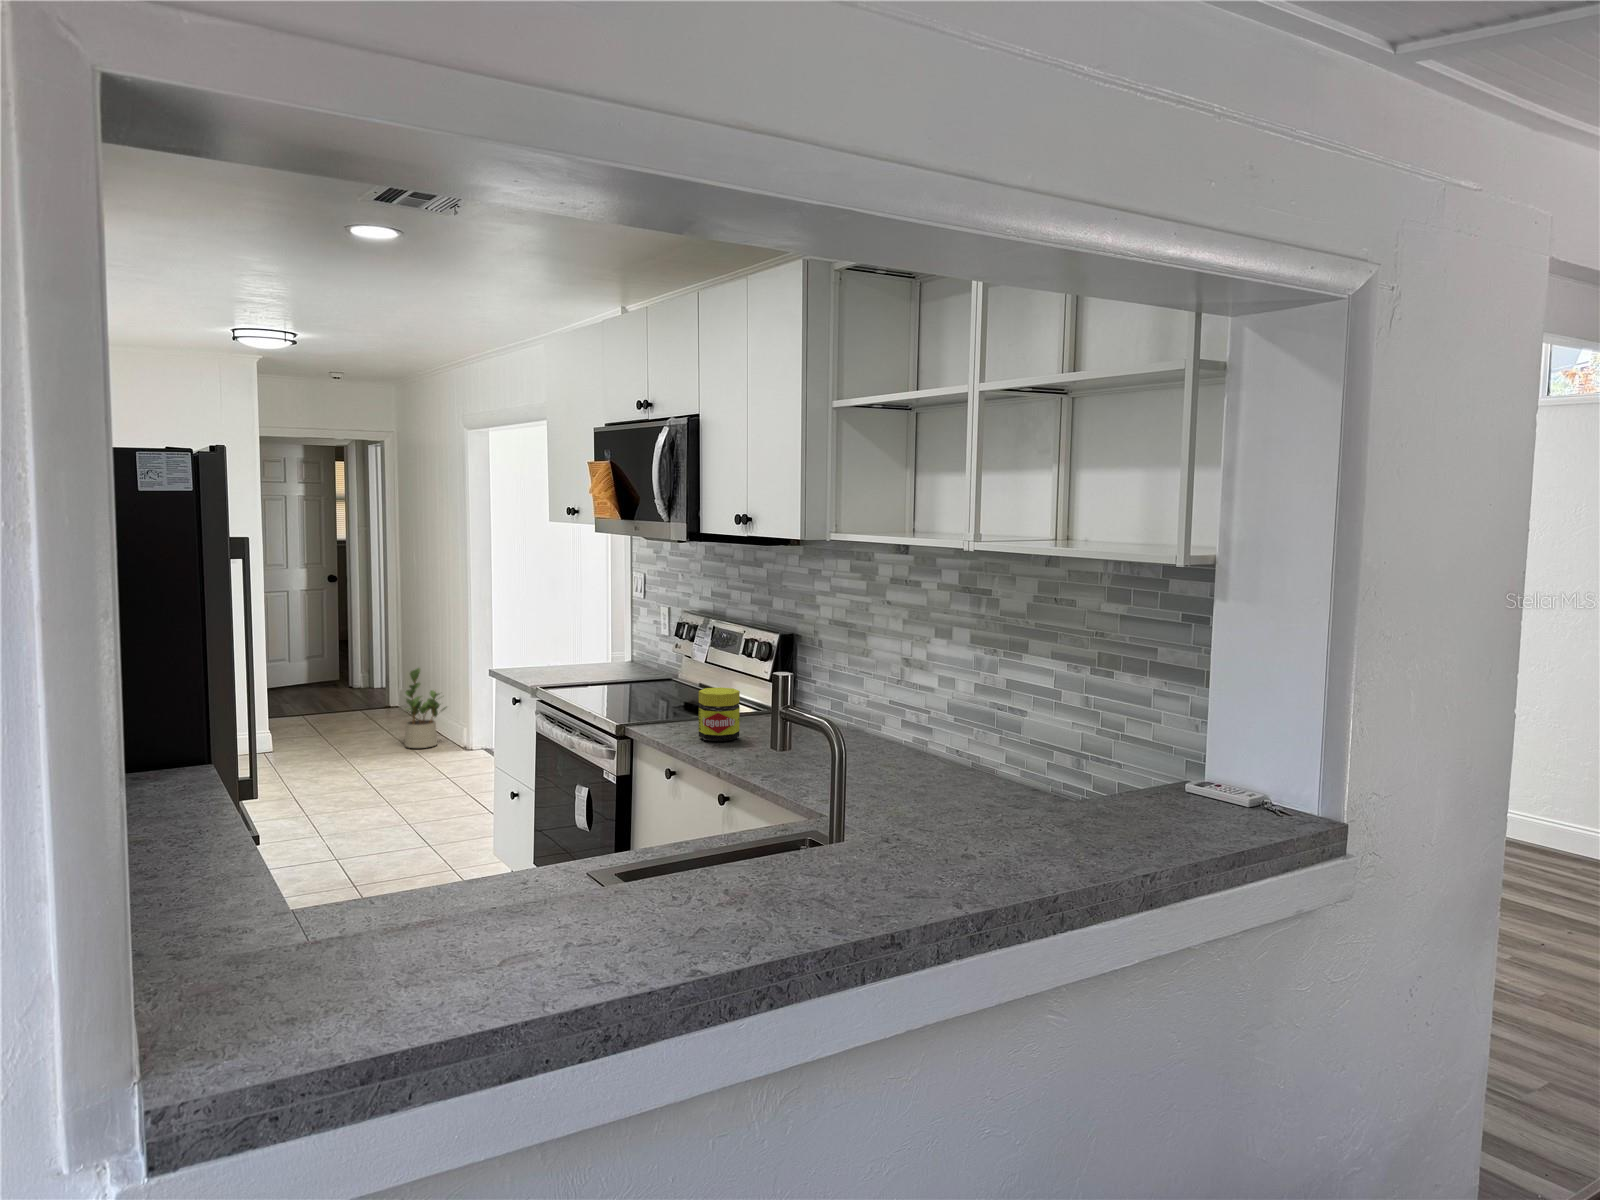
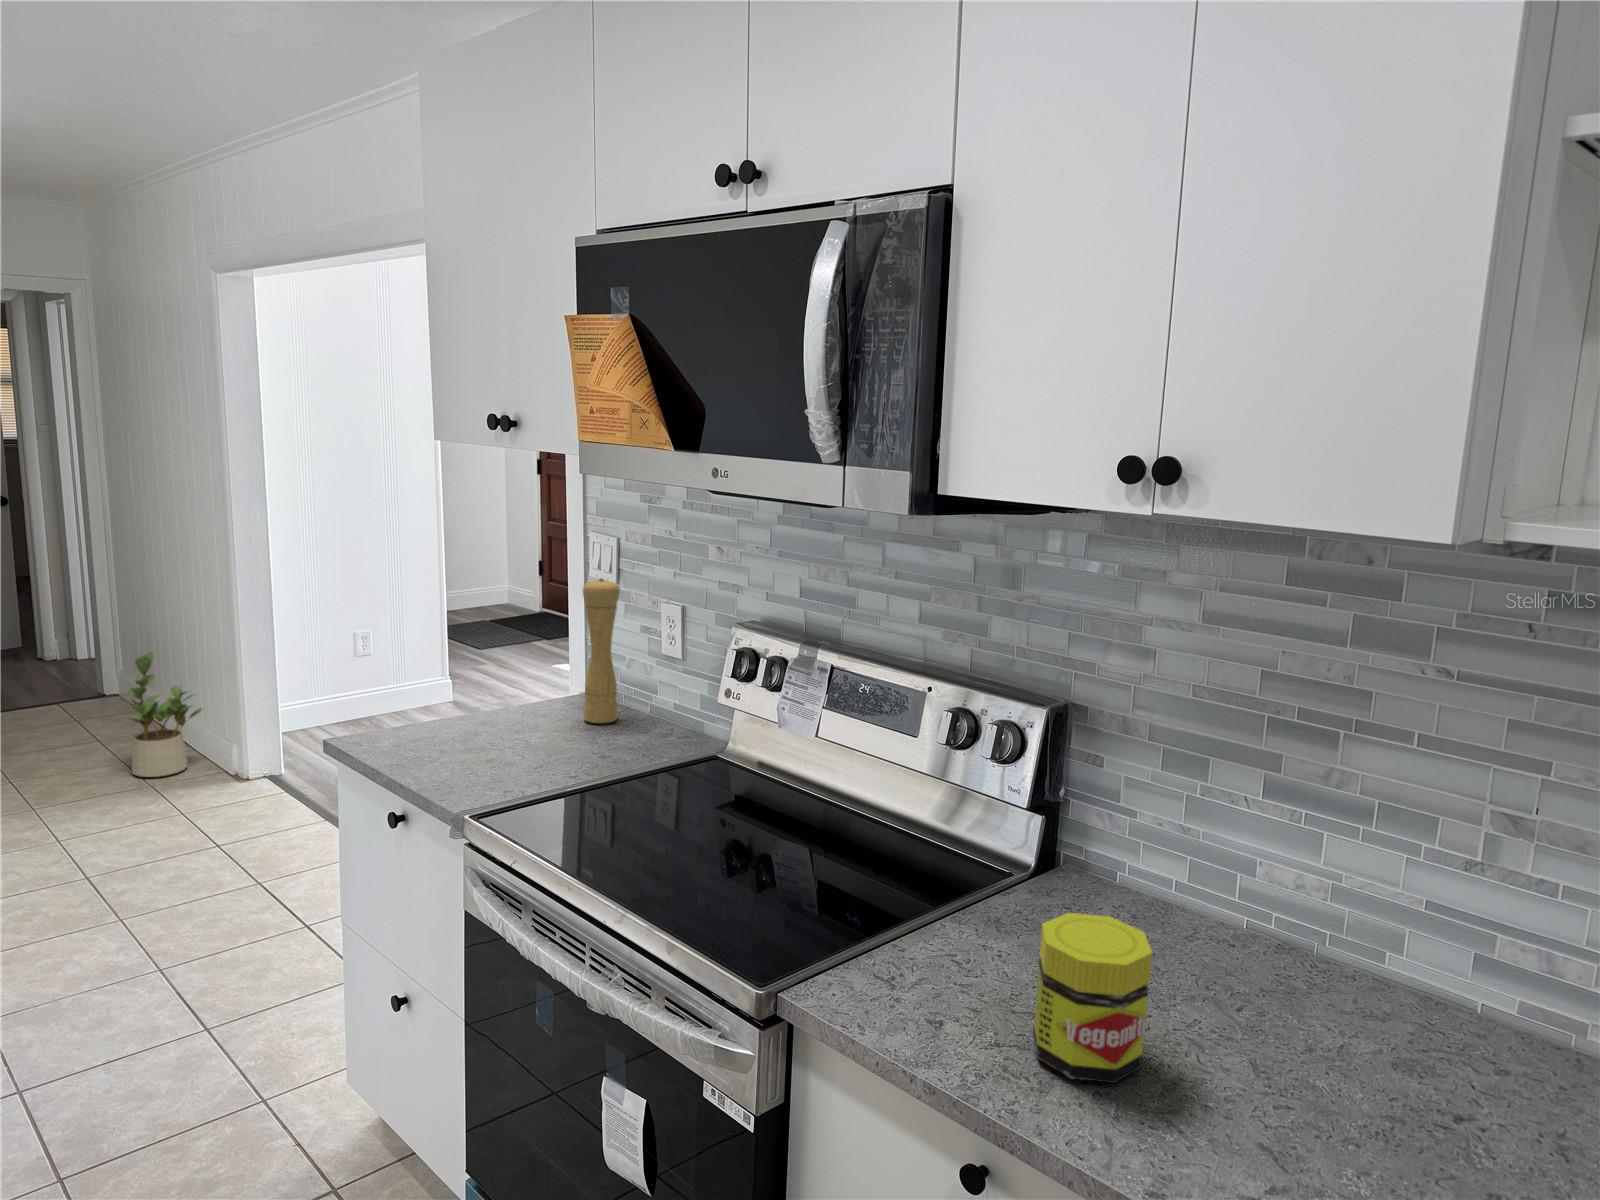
pepper mill: none [616,592,636,667] -> present [583,578,620,723]

